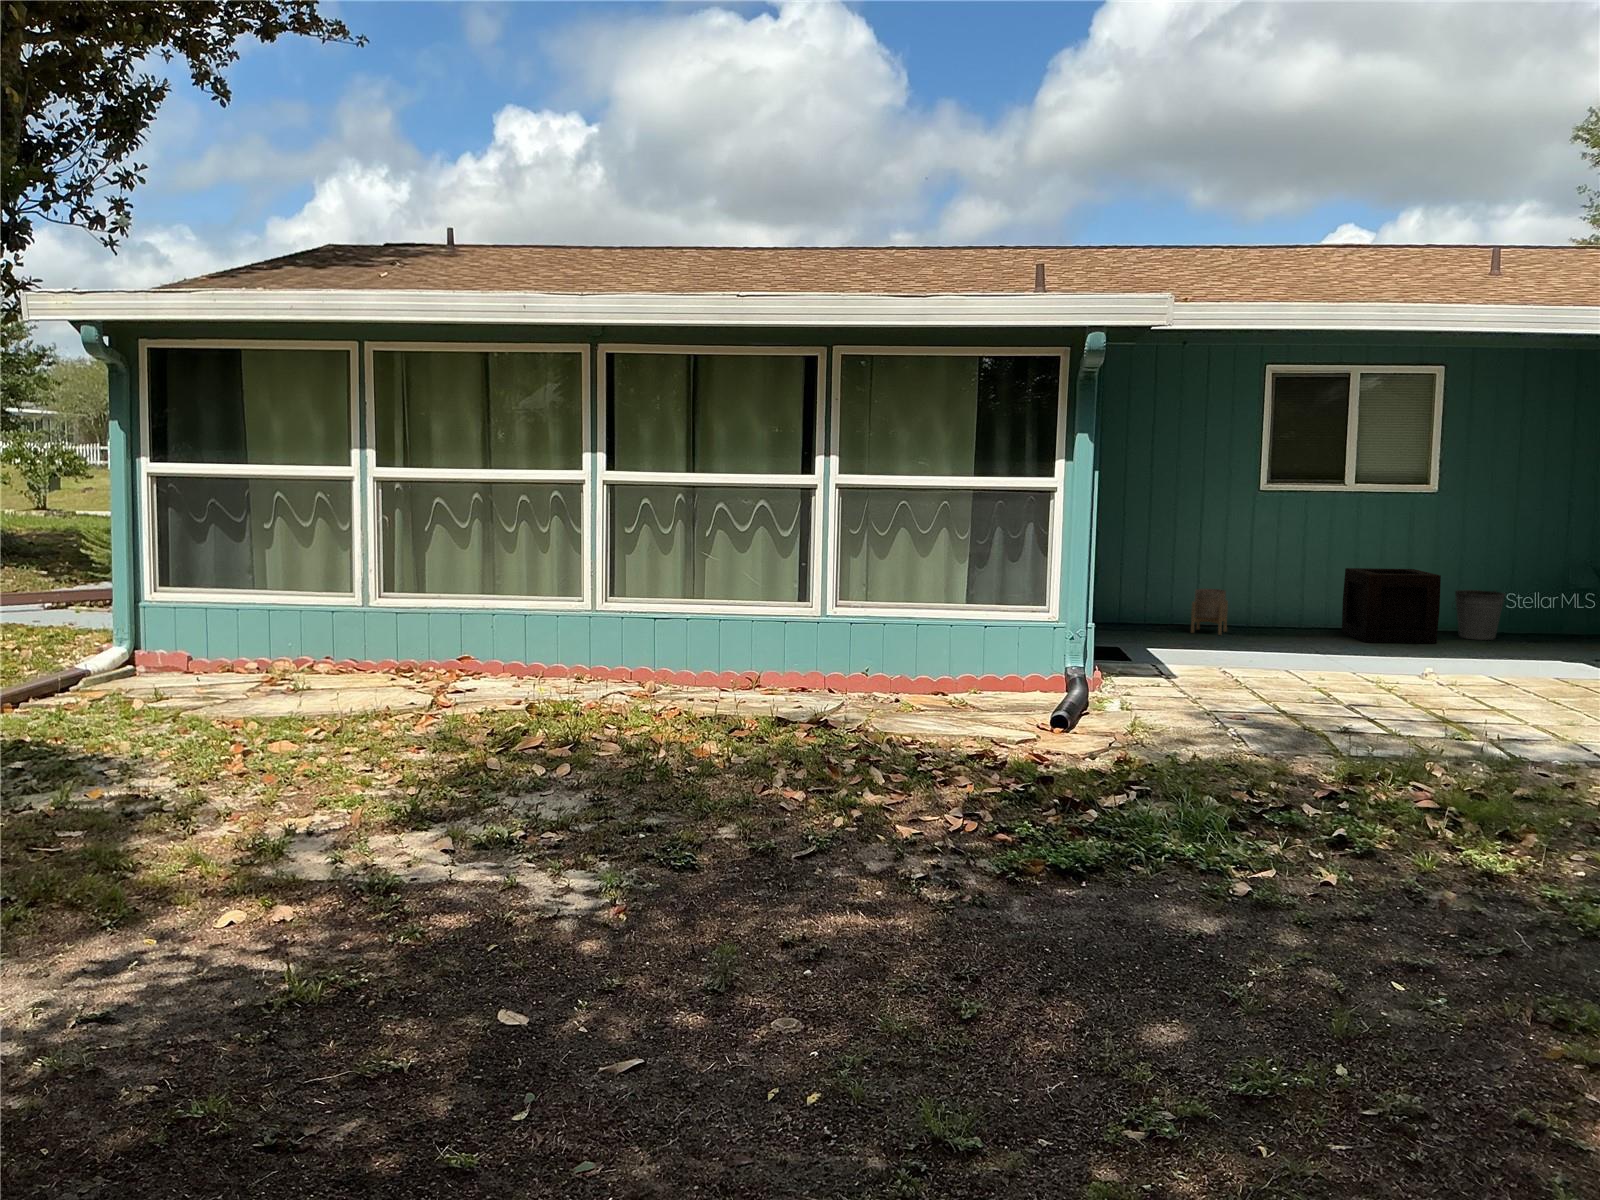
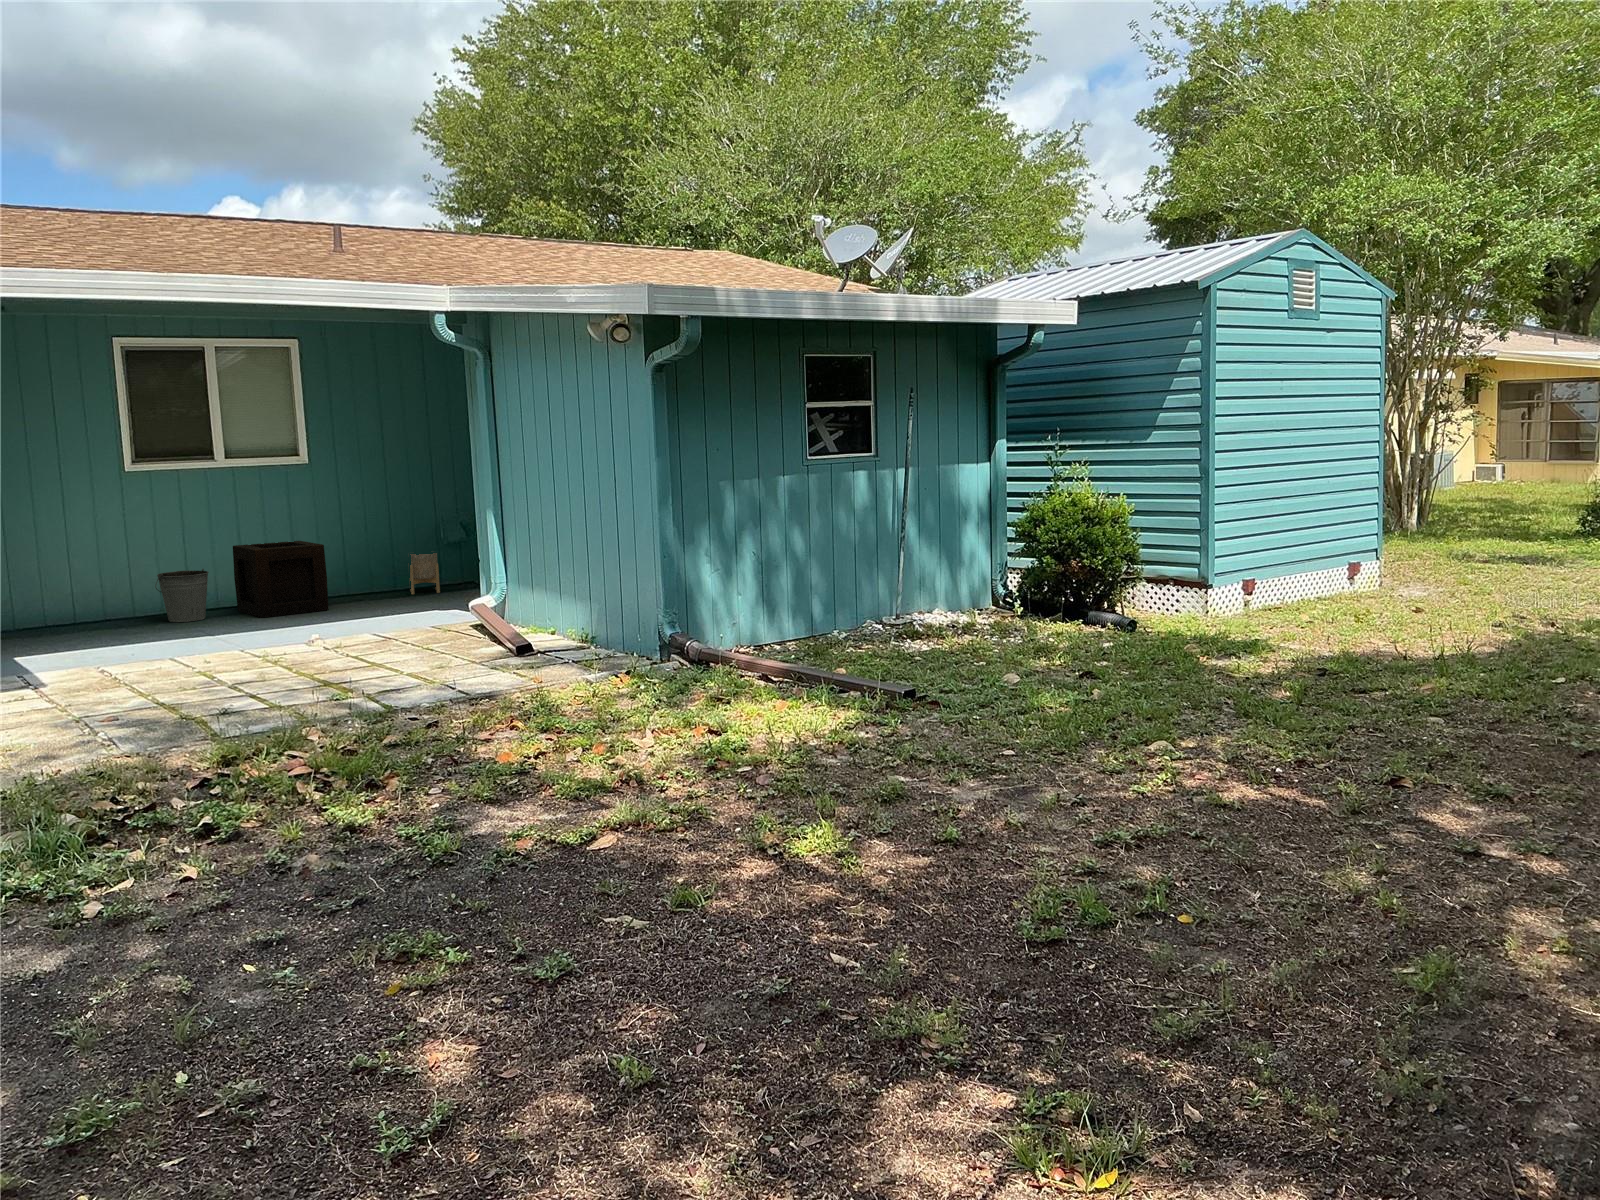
planter: present [1191,589,1228,635] -> present [410,553,440,594]
bucket: present [1455,590,1505,640] -> present [155,569,209,622]

